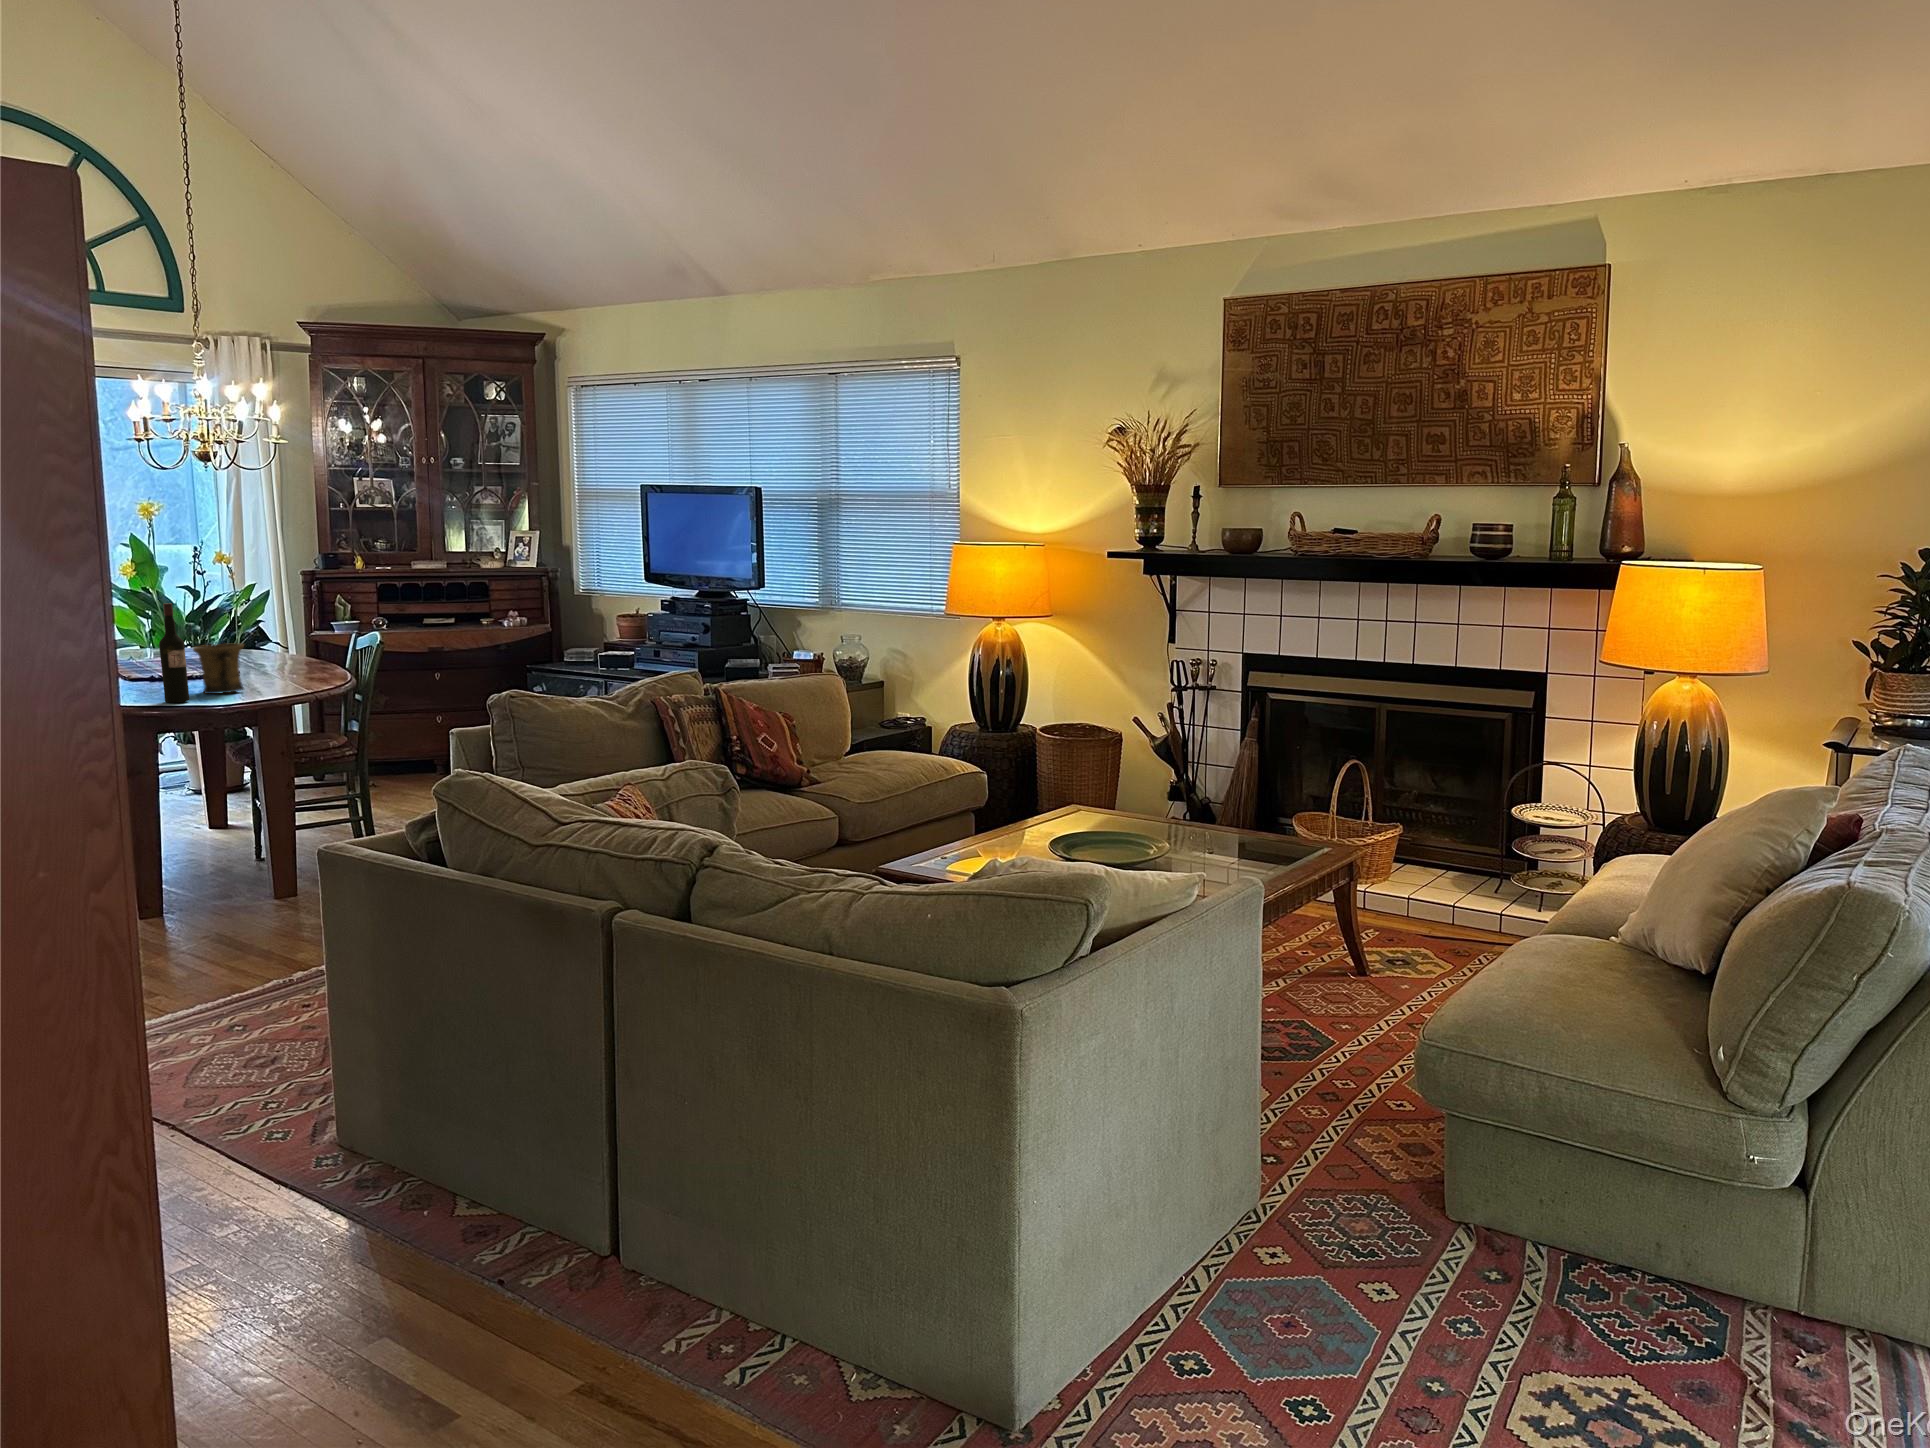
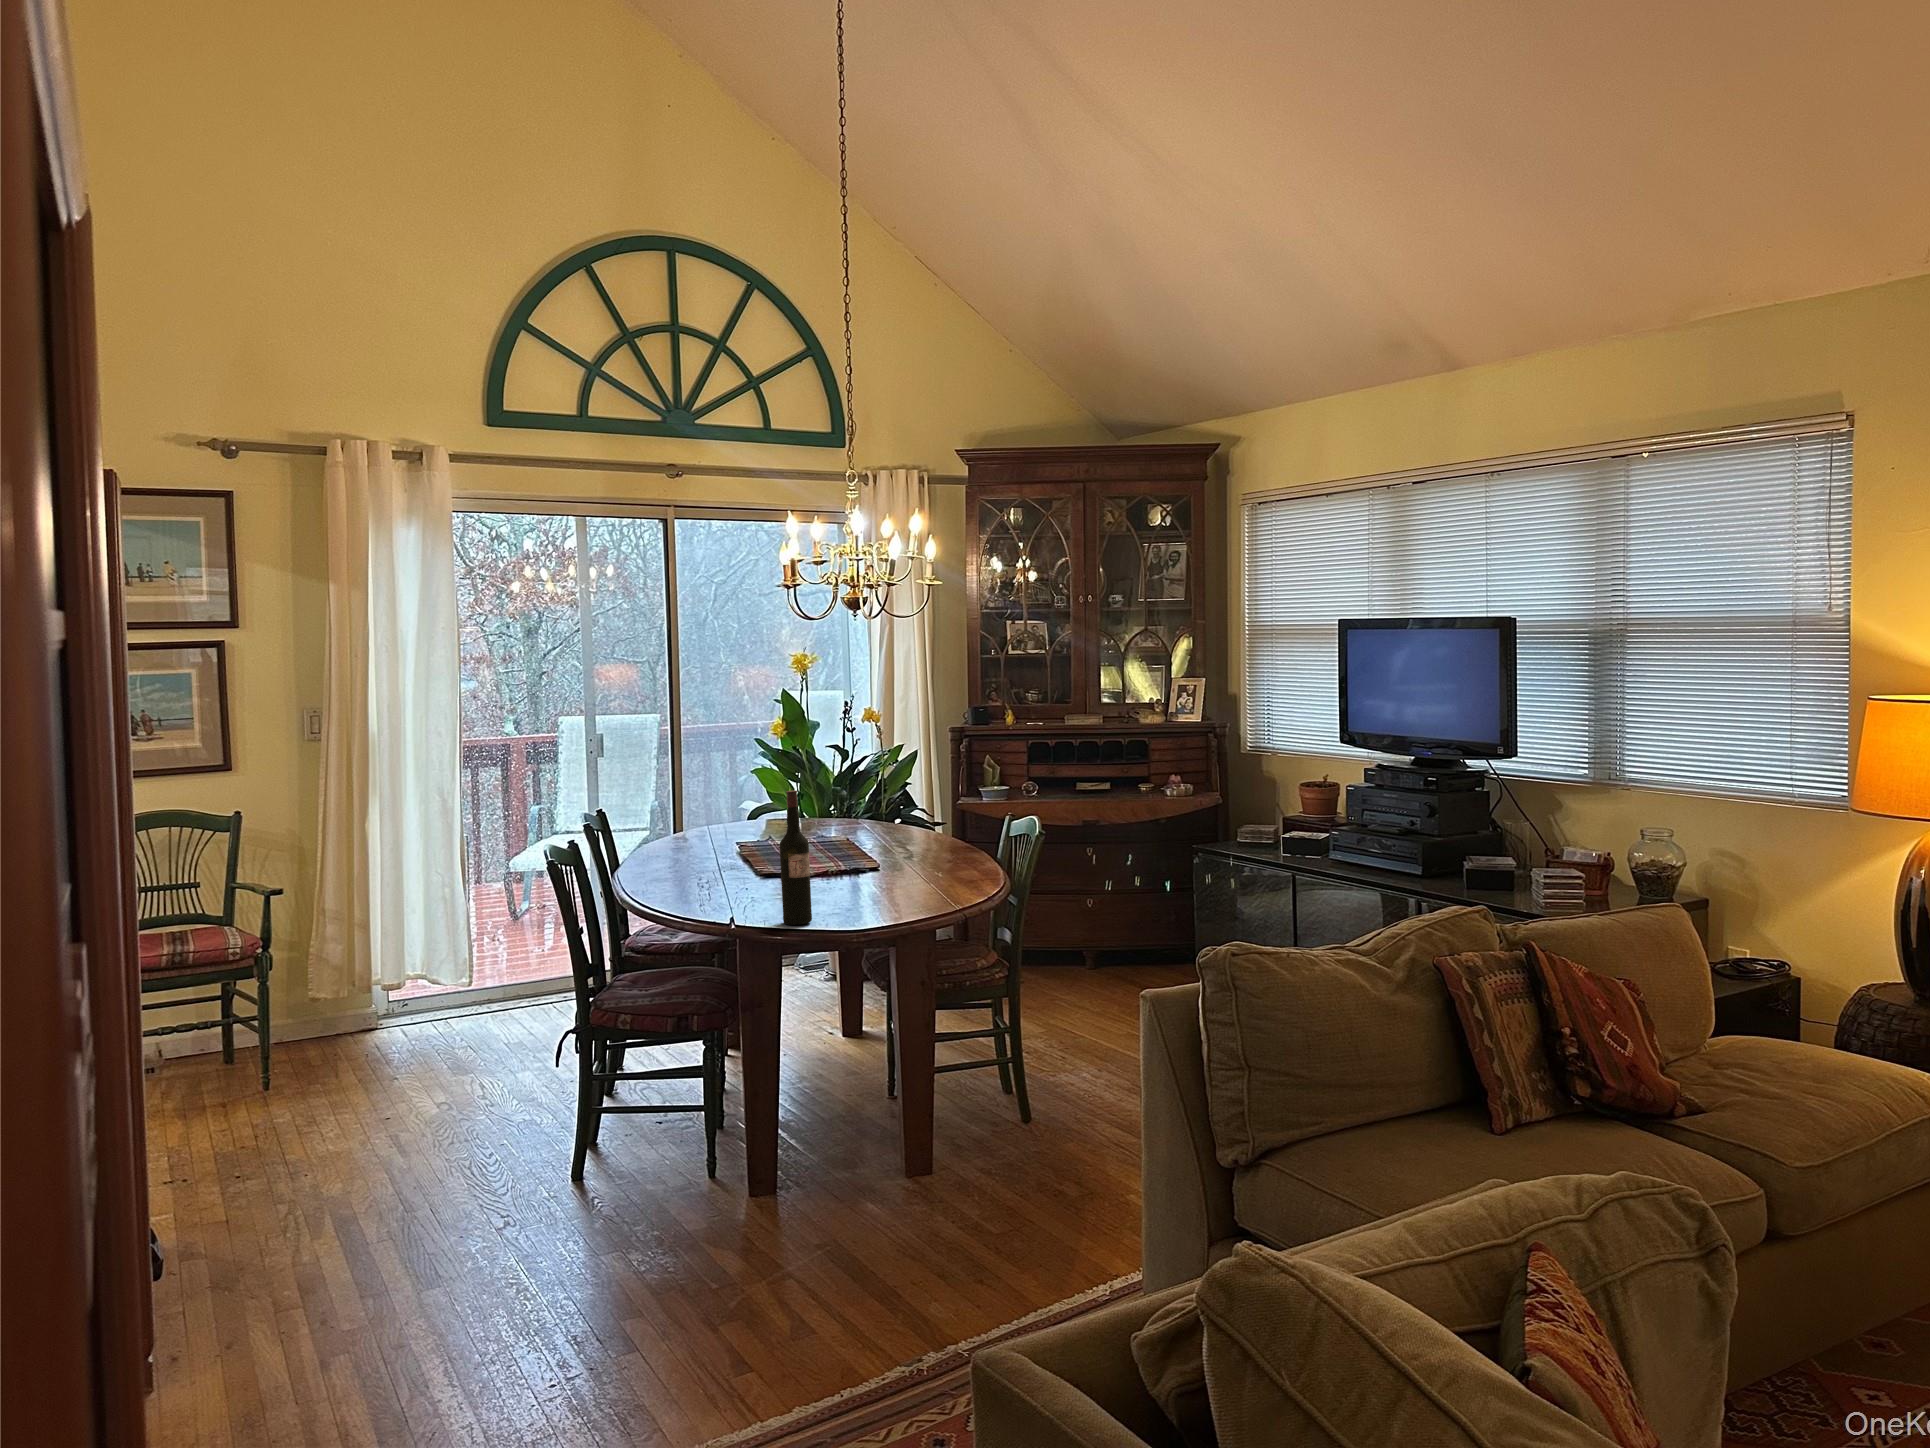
mug: present [193,643,244,694] -> none [821,839,881,907]

